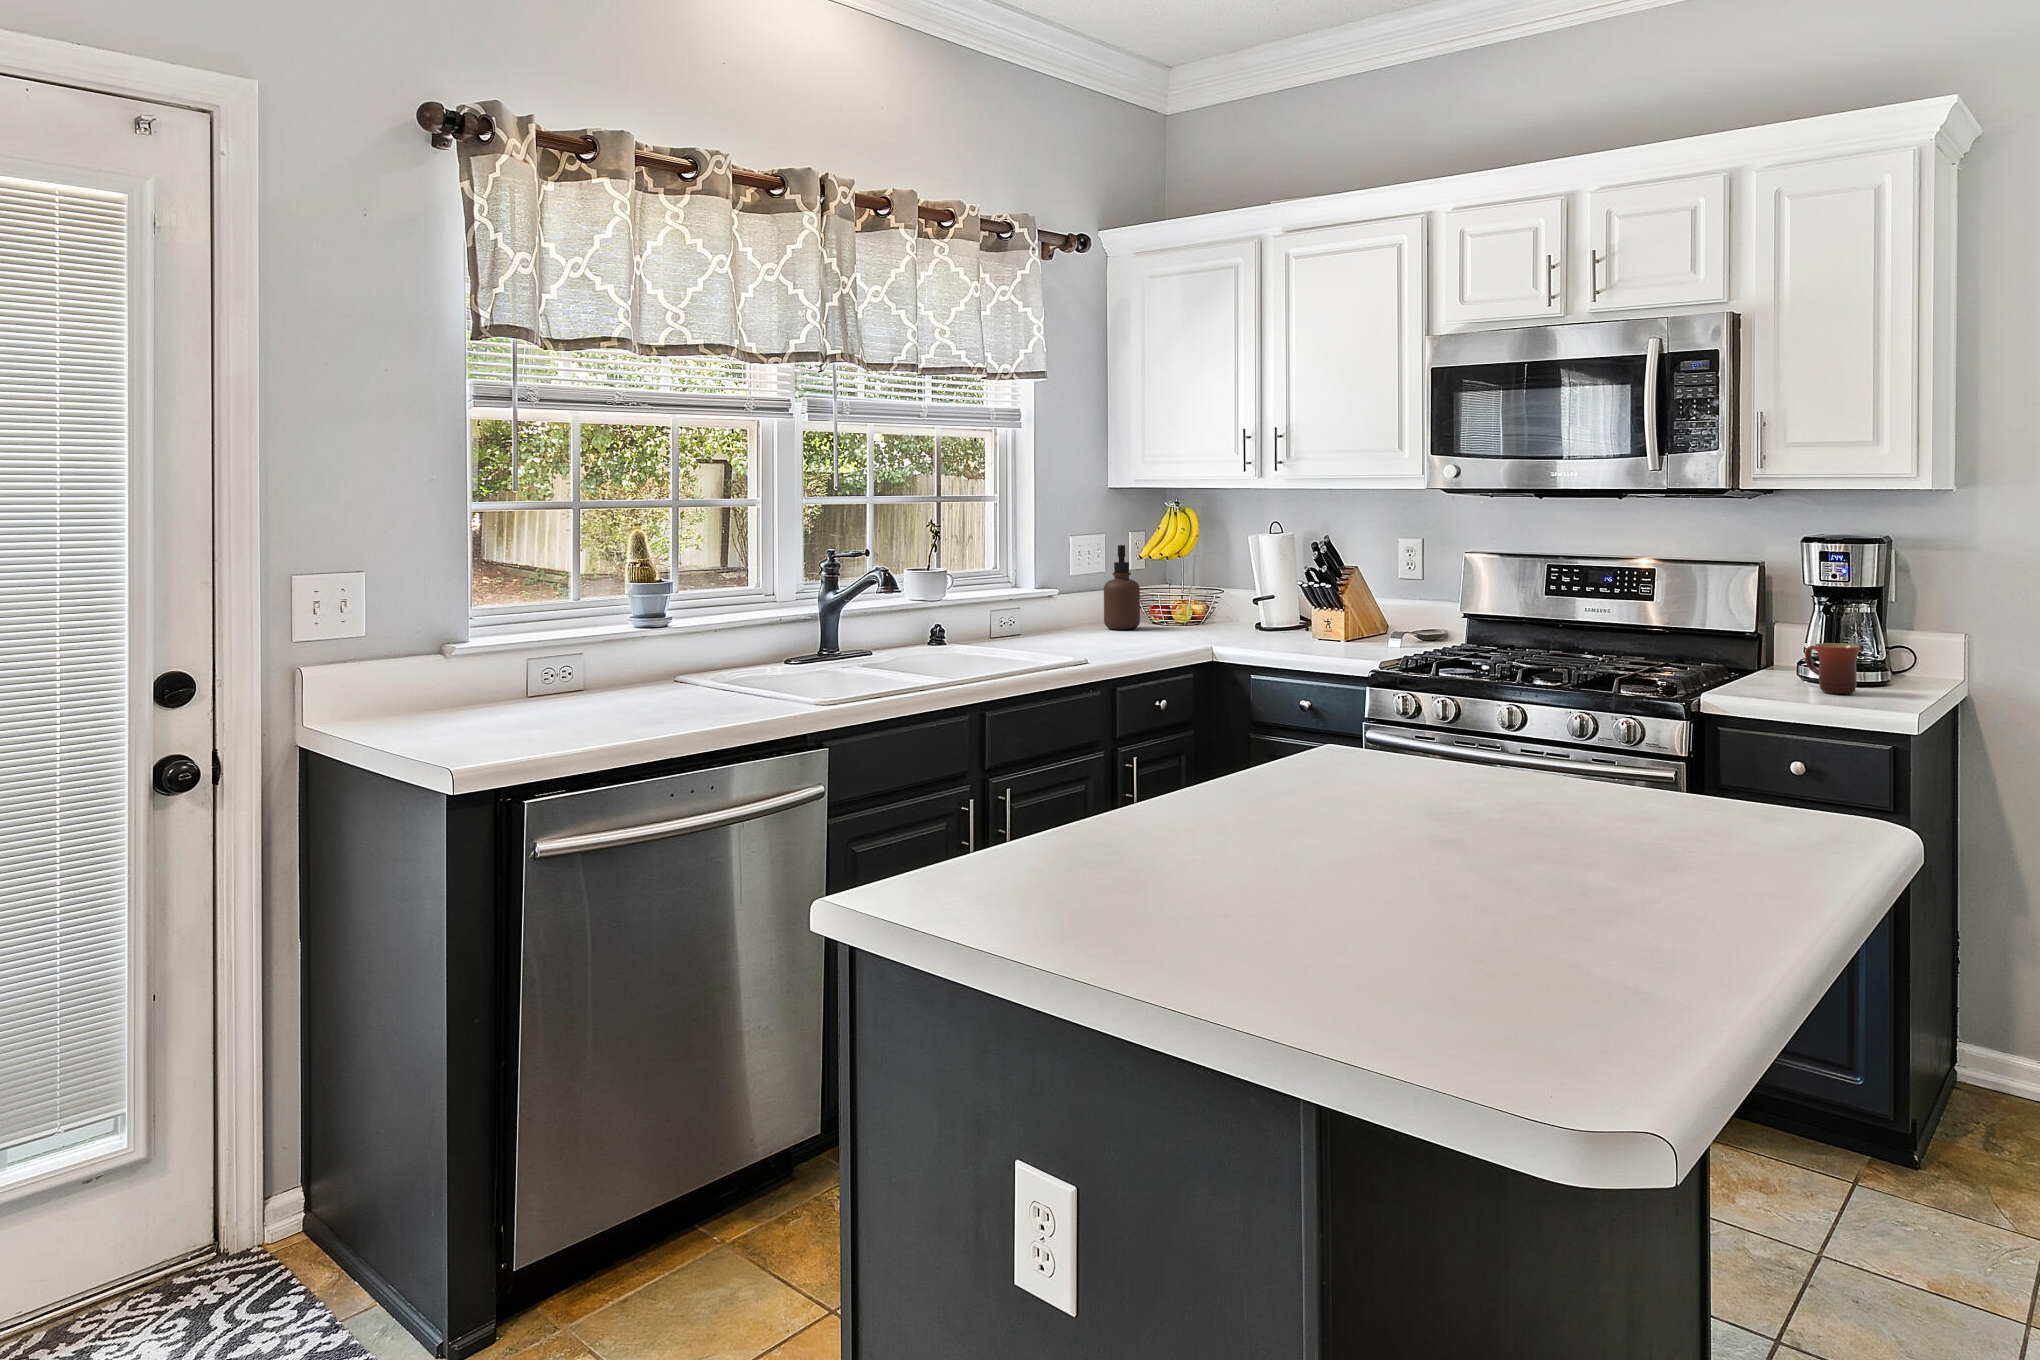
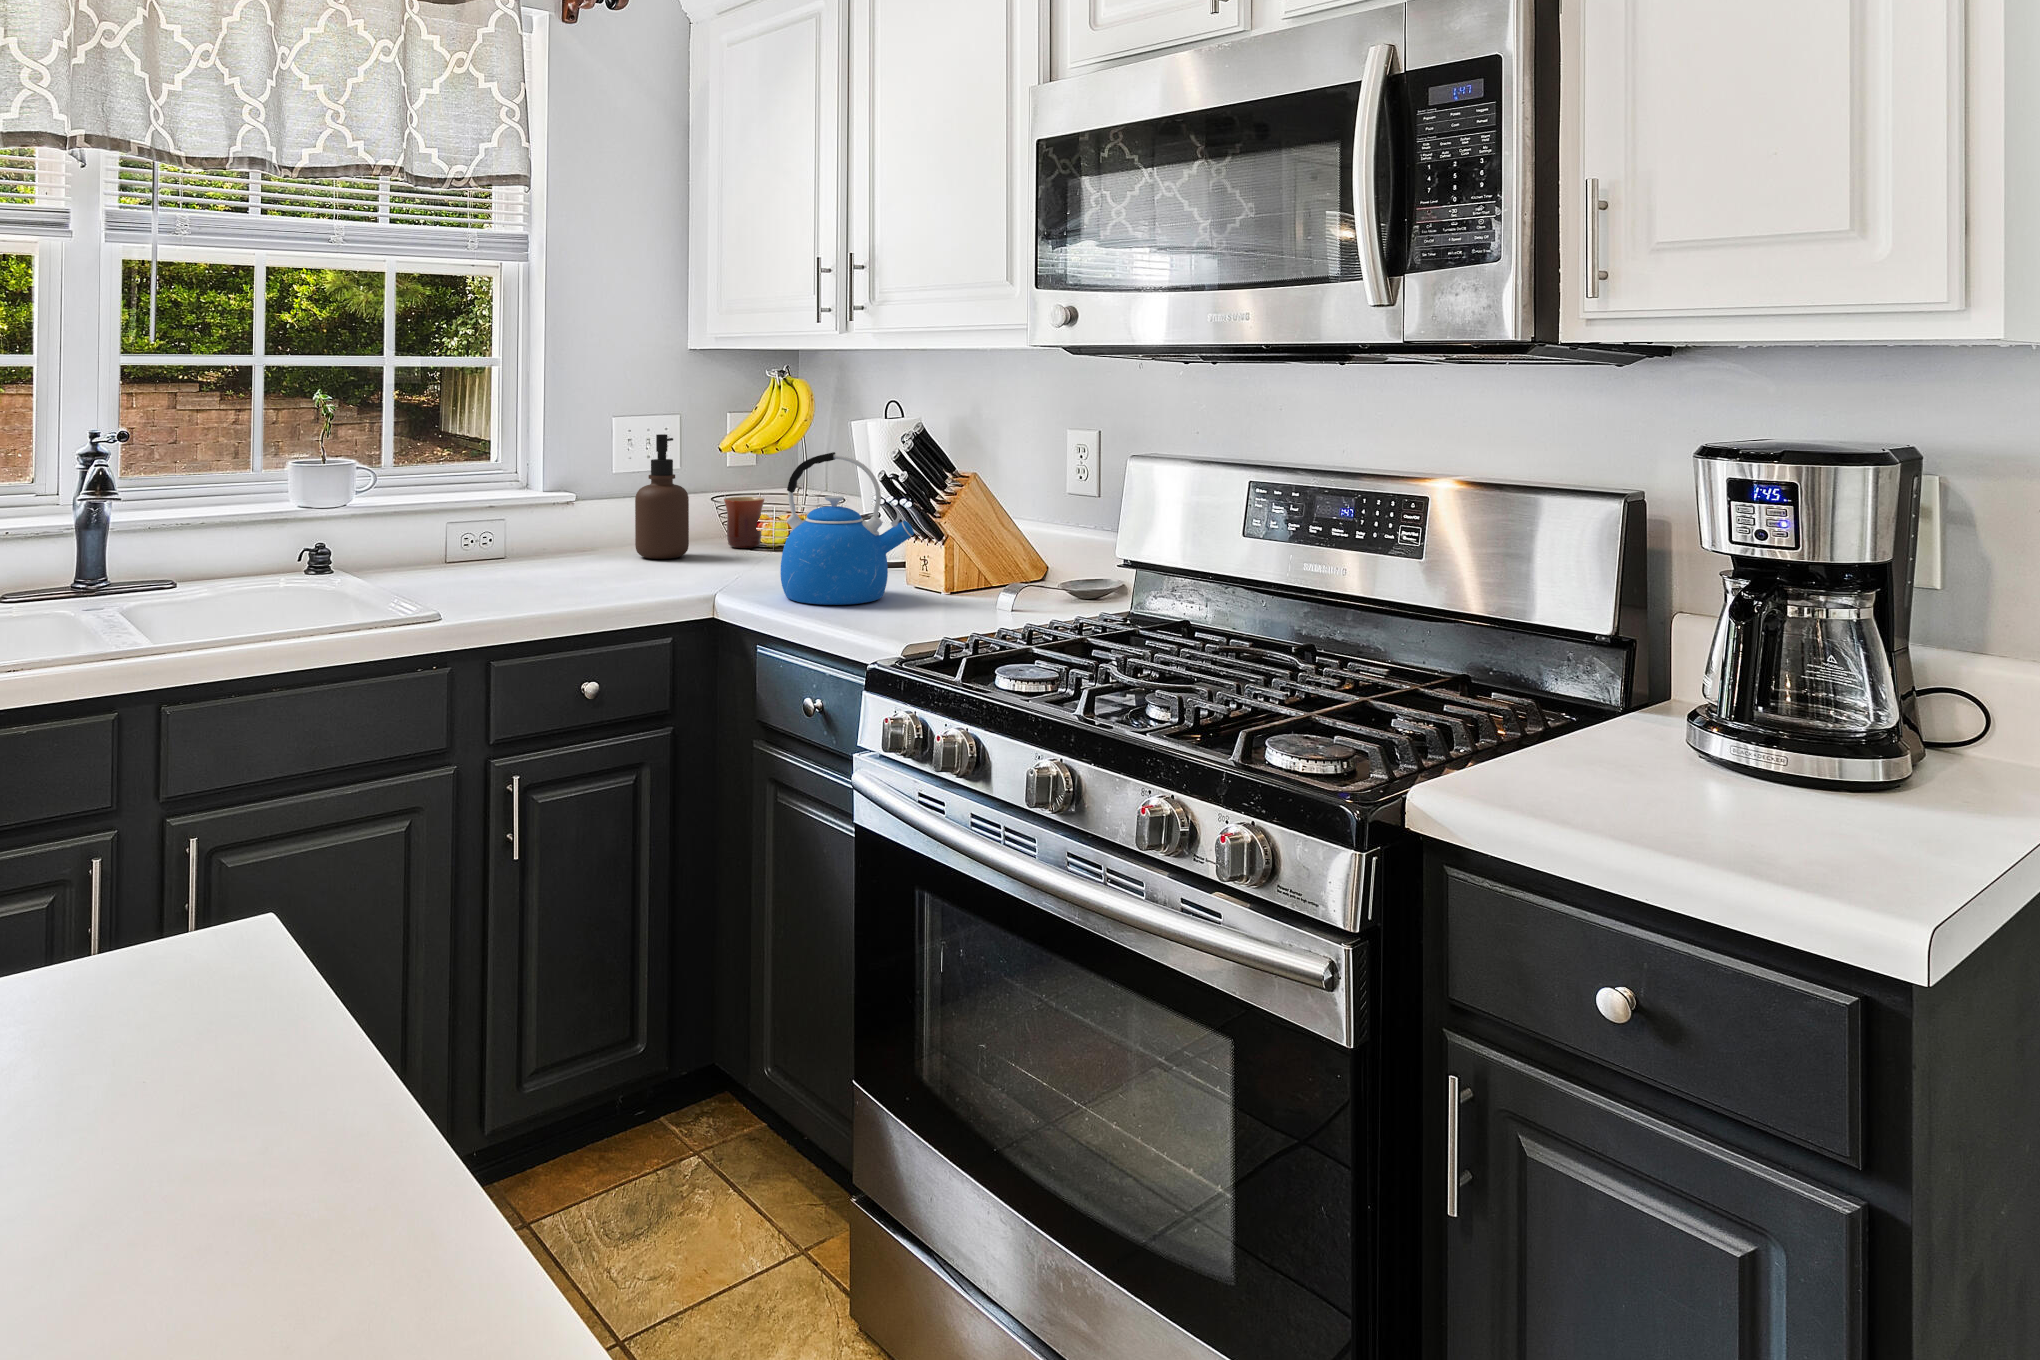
kettle: none [1250,553,1334,647] -> present [780,452,914,605]
mug: present [1805,643,1860,694] -> present [724,497,764,548]

